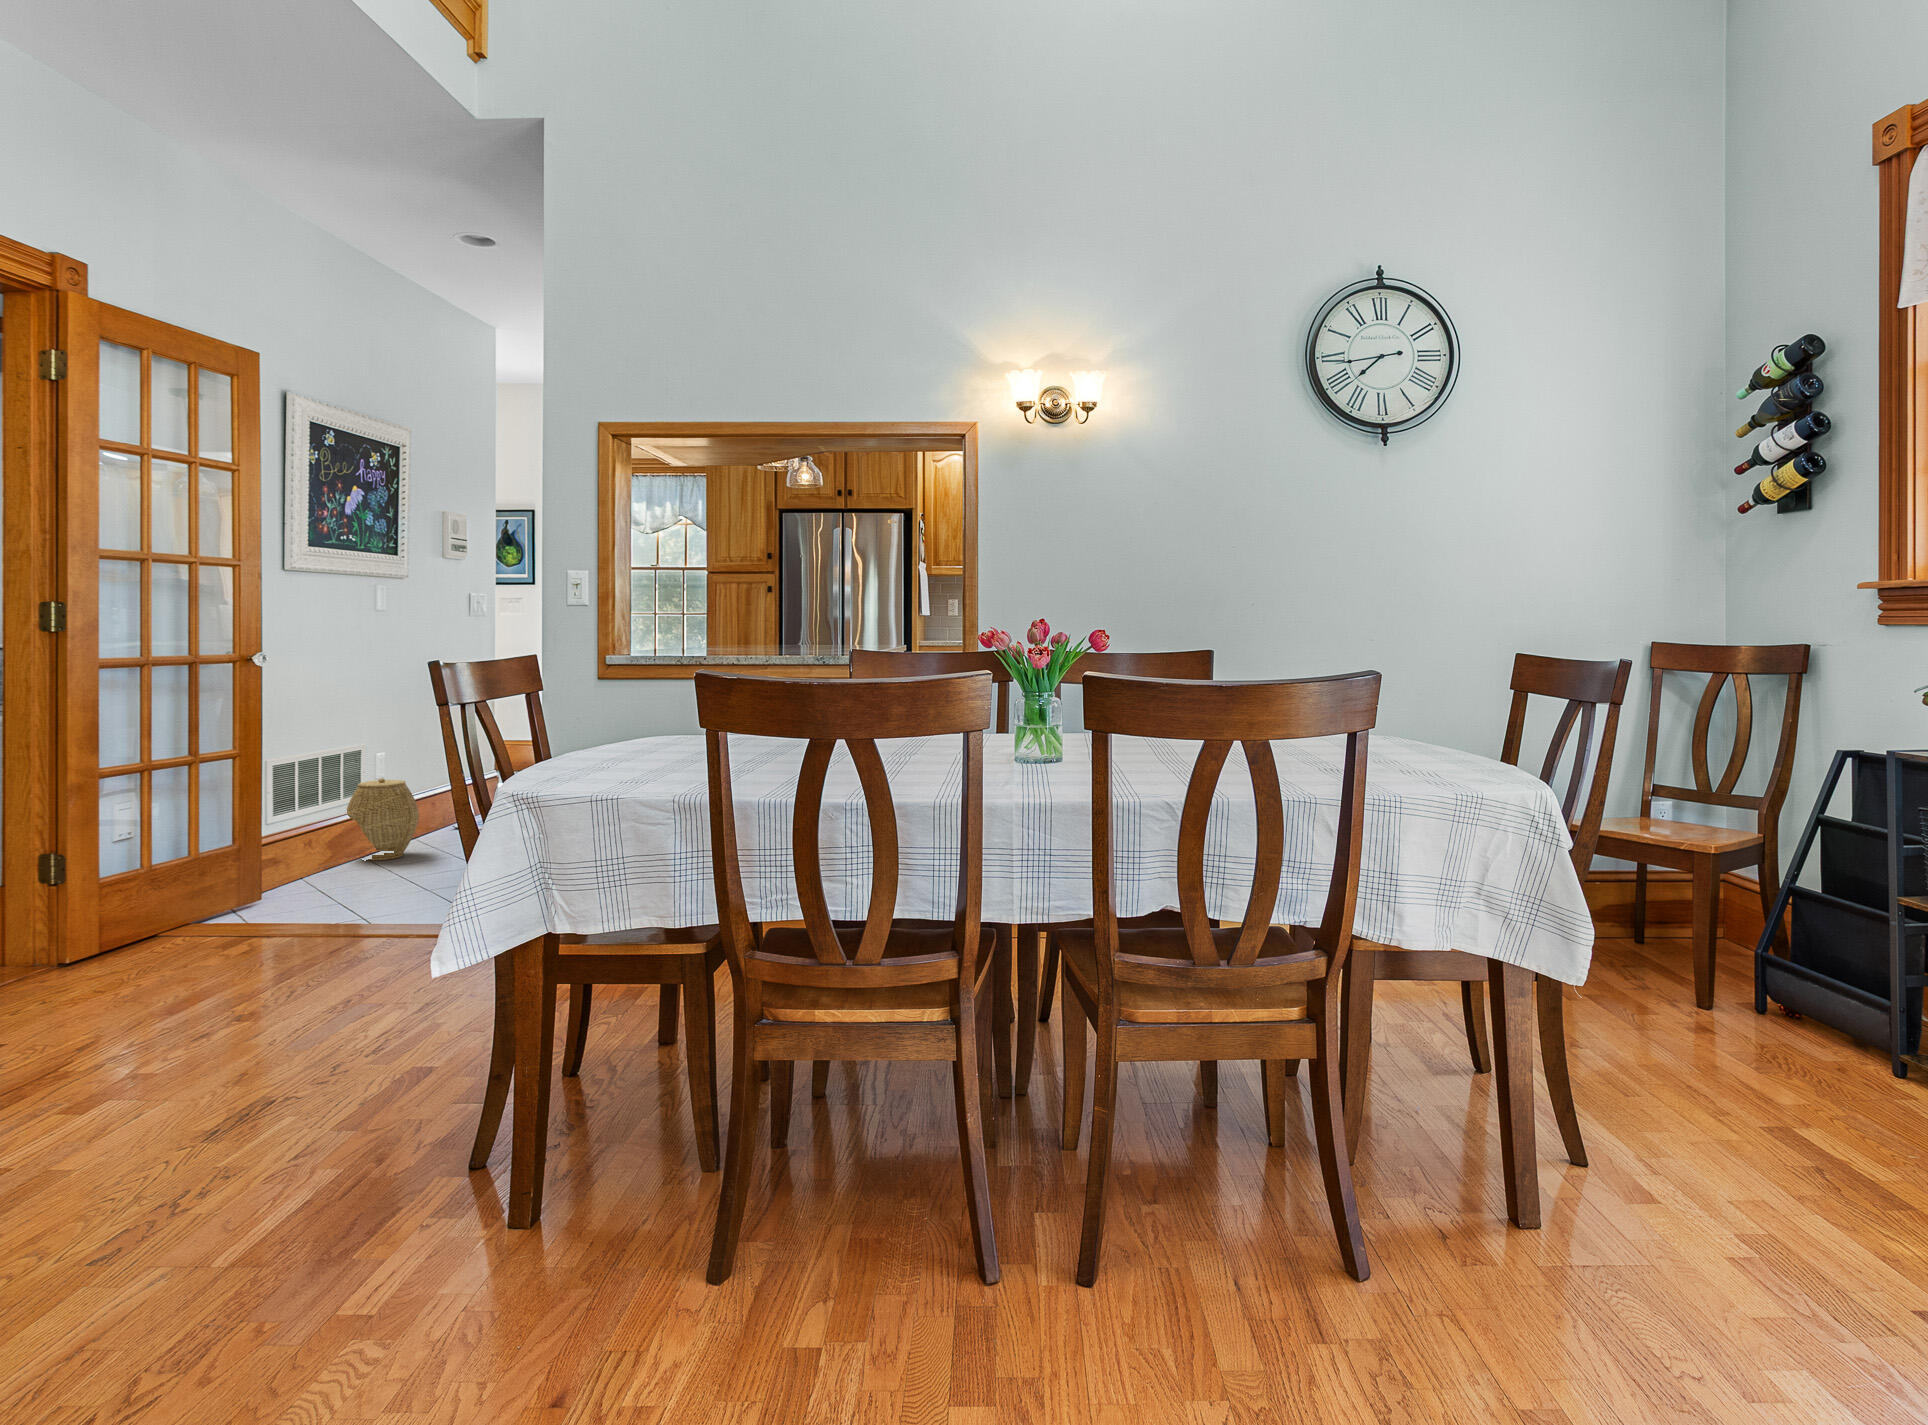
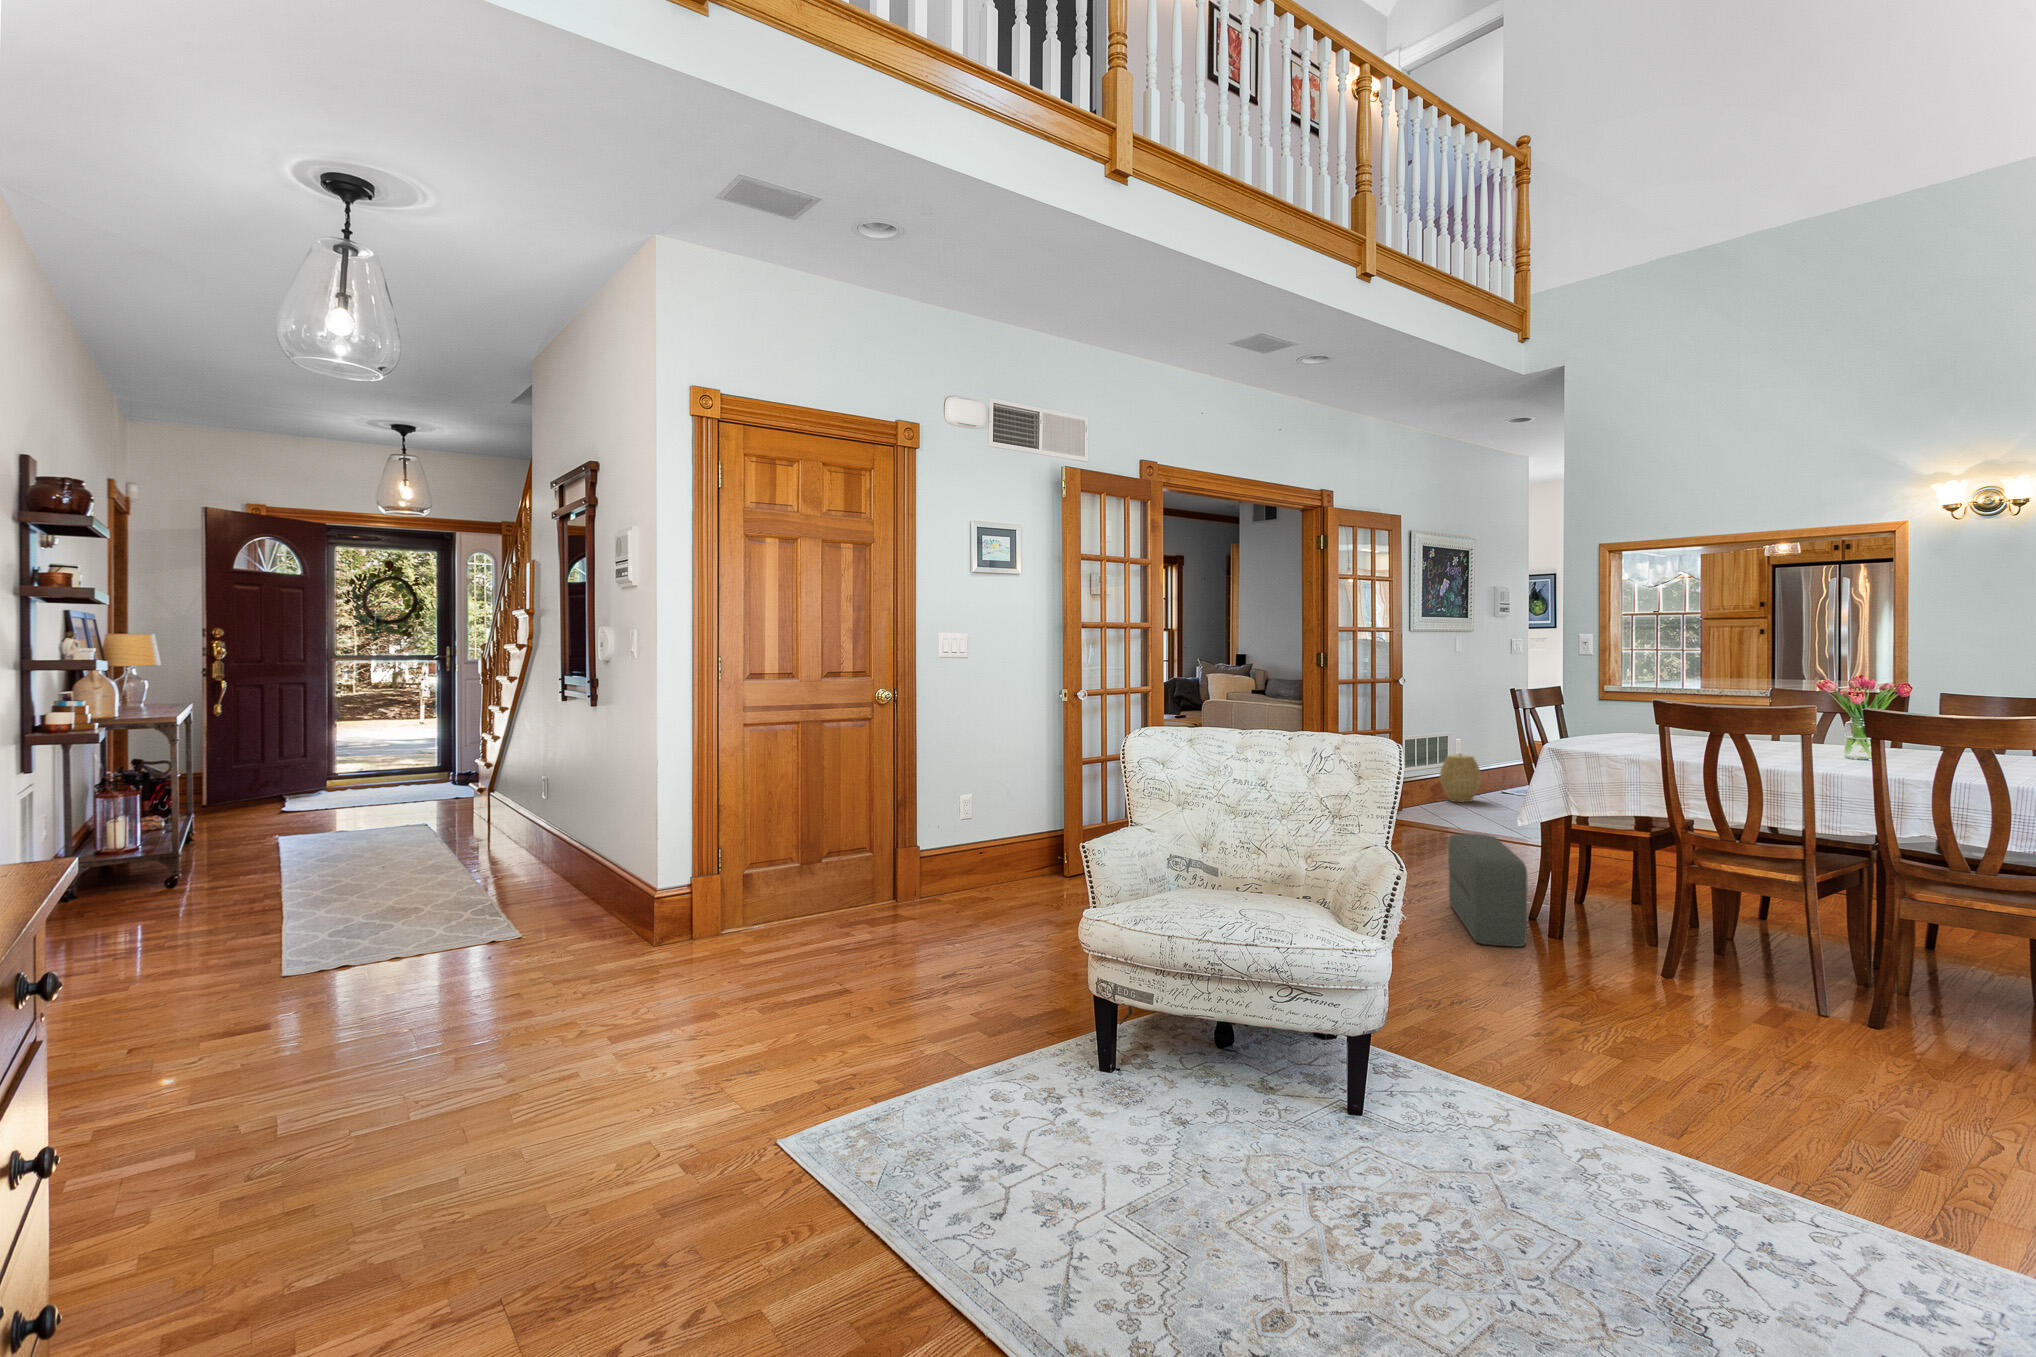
pouf: none [268,991,440,1329] -> present [1448,833,1528,947]

